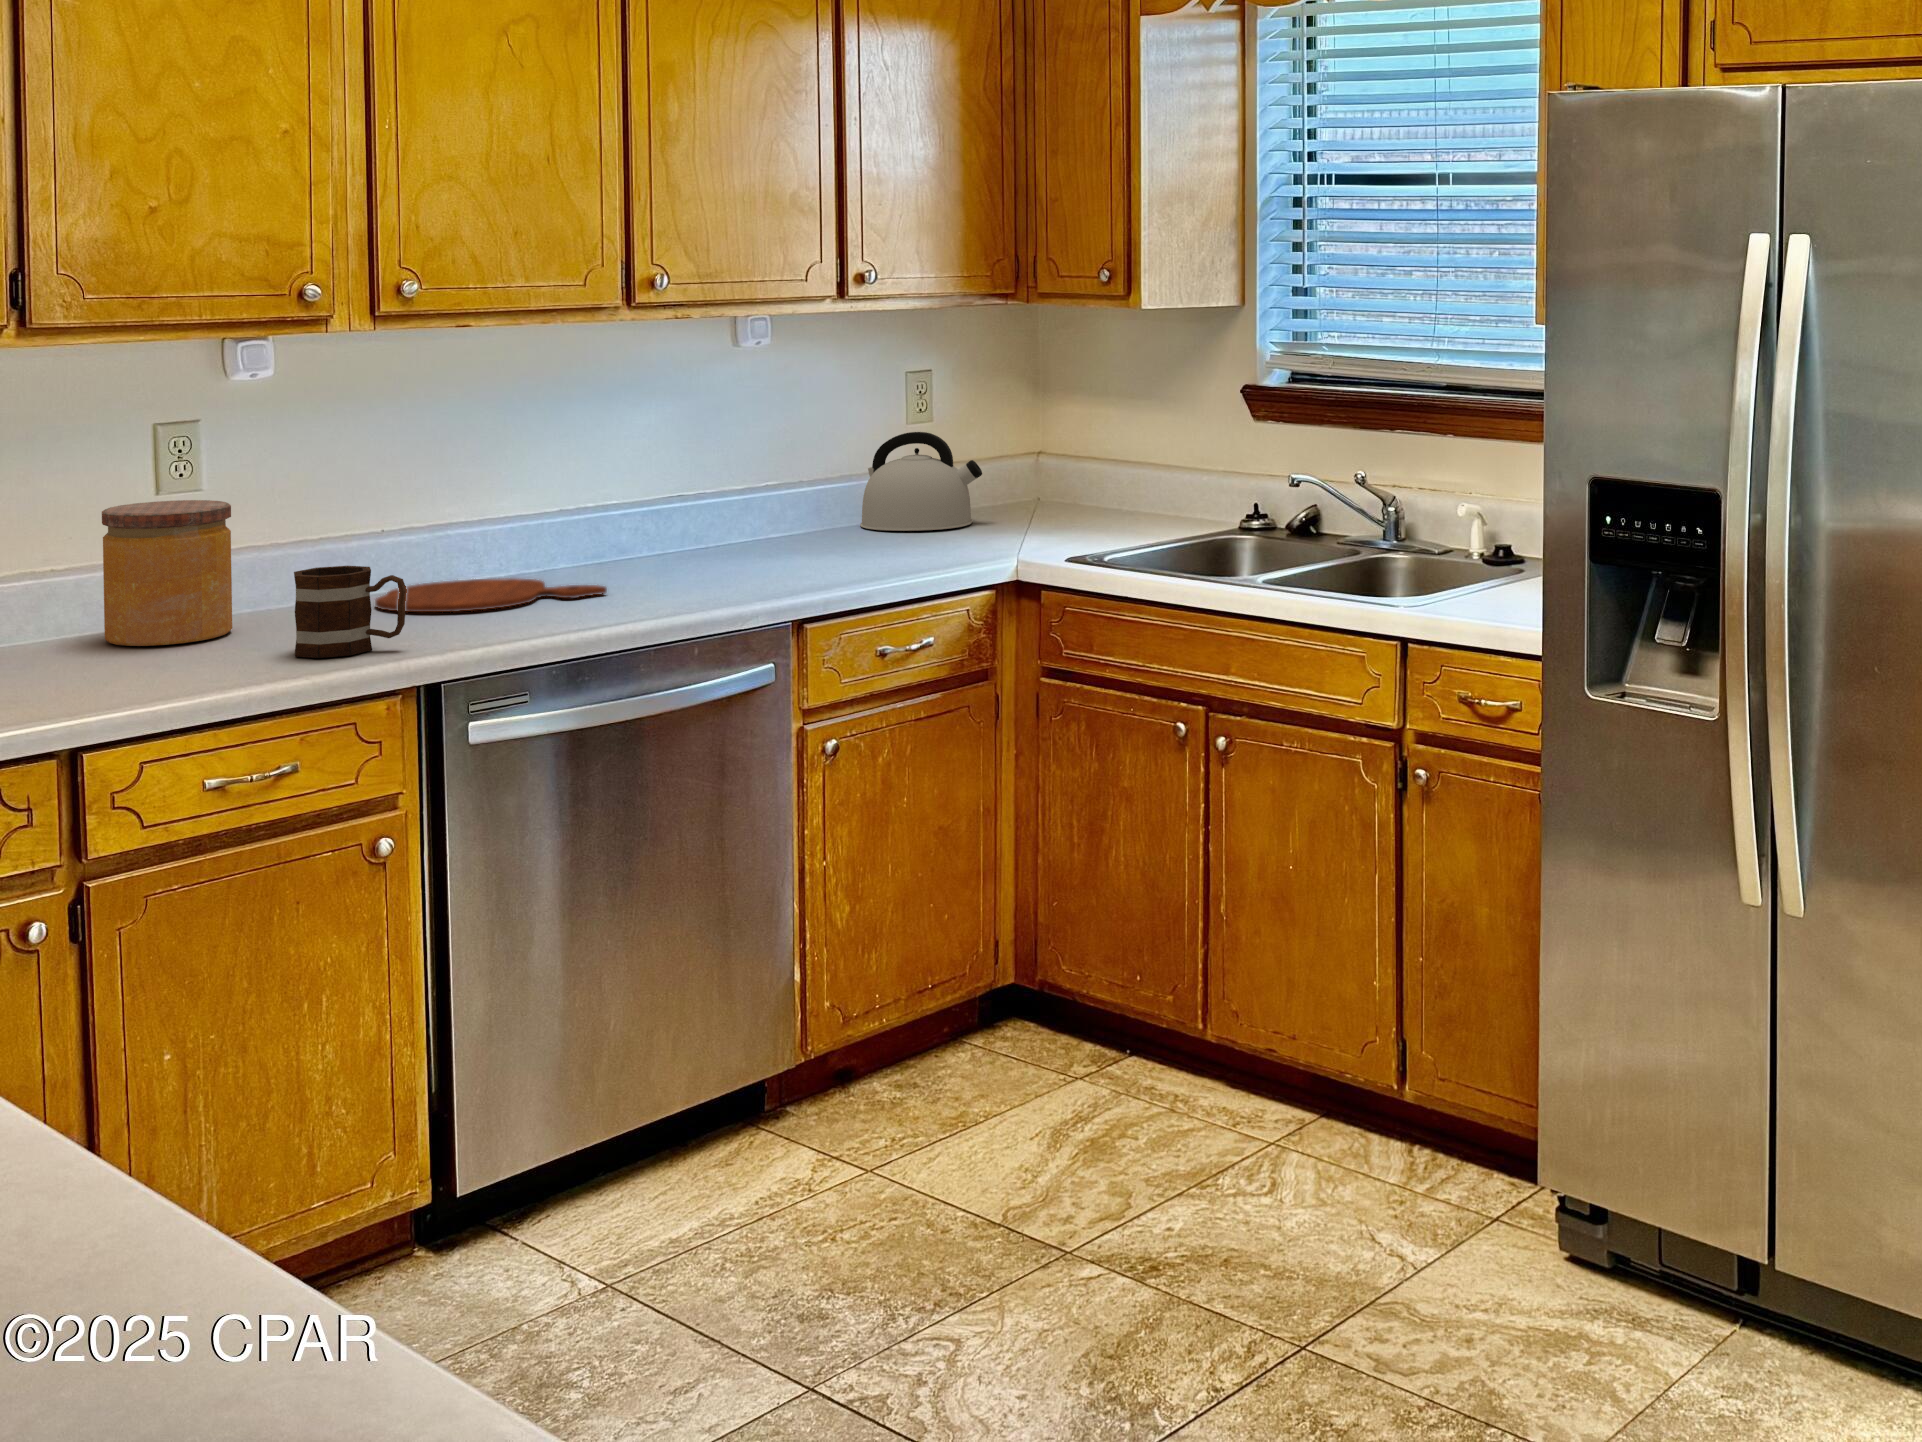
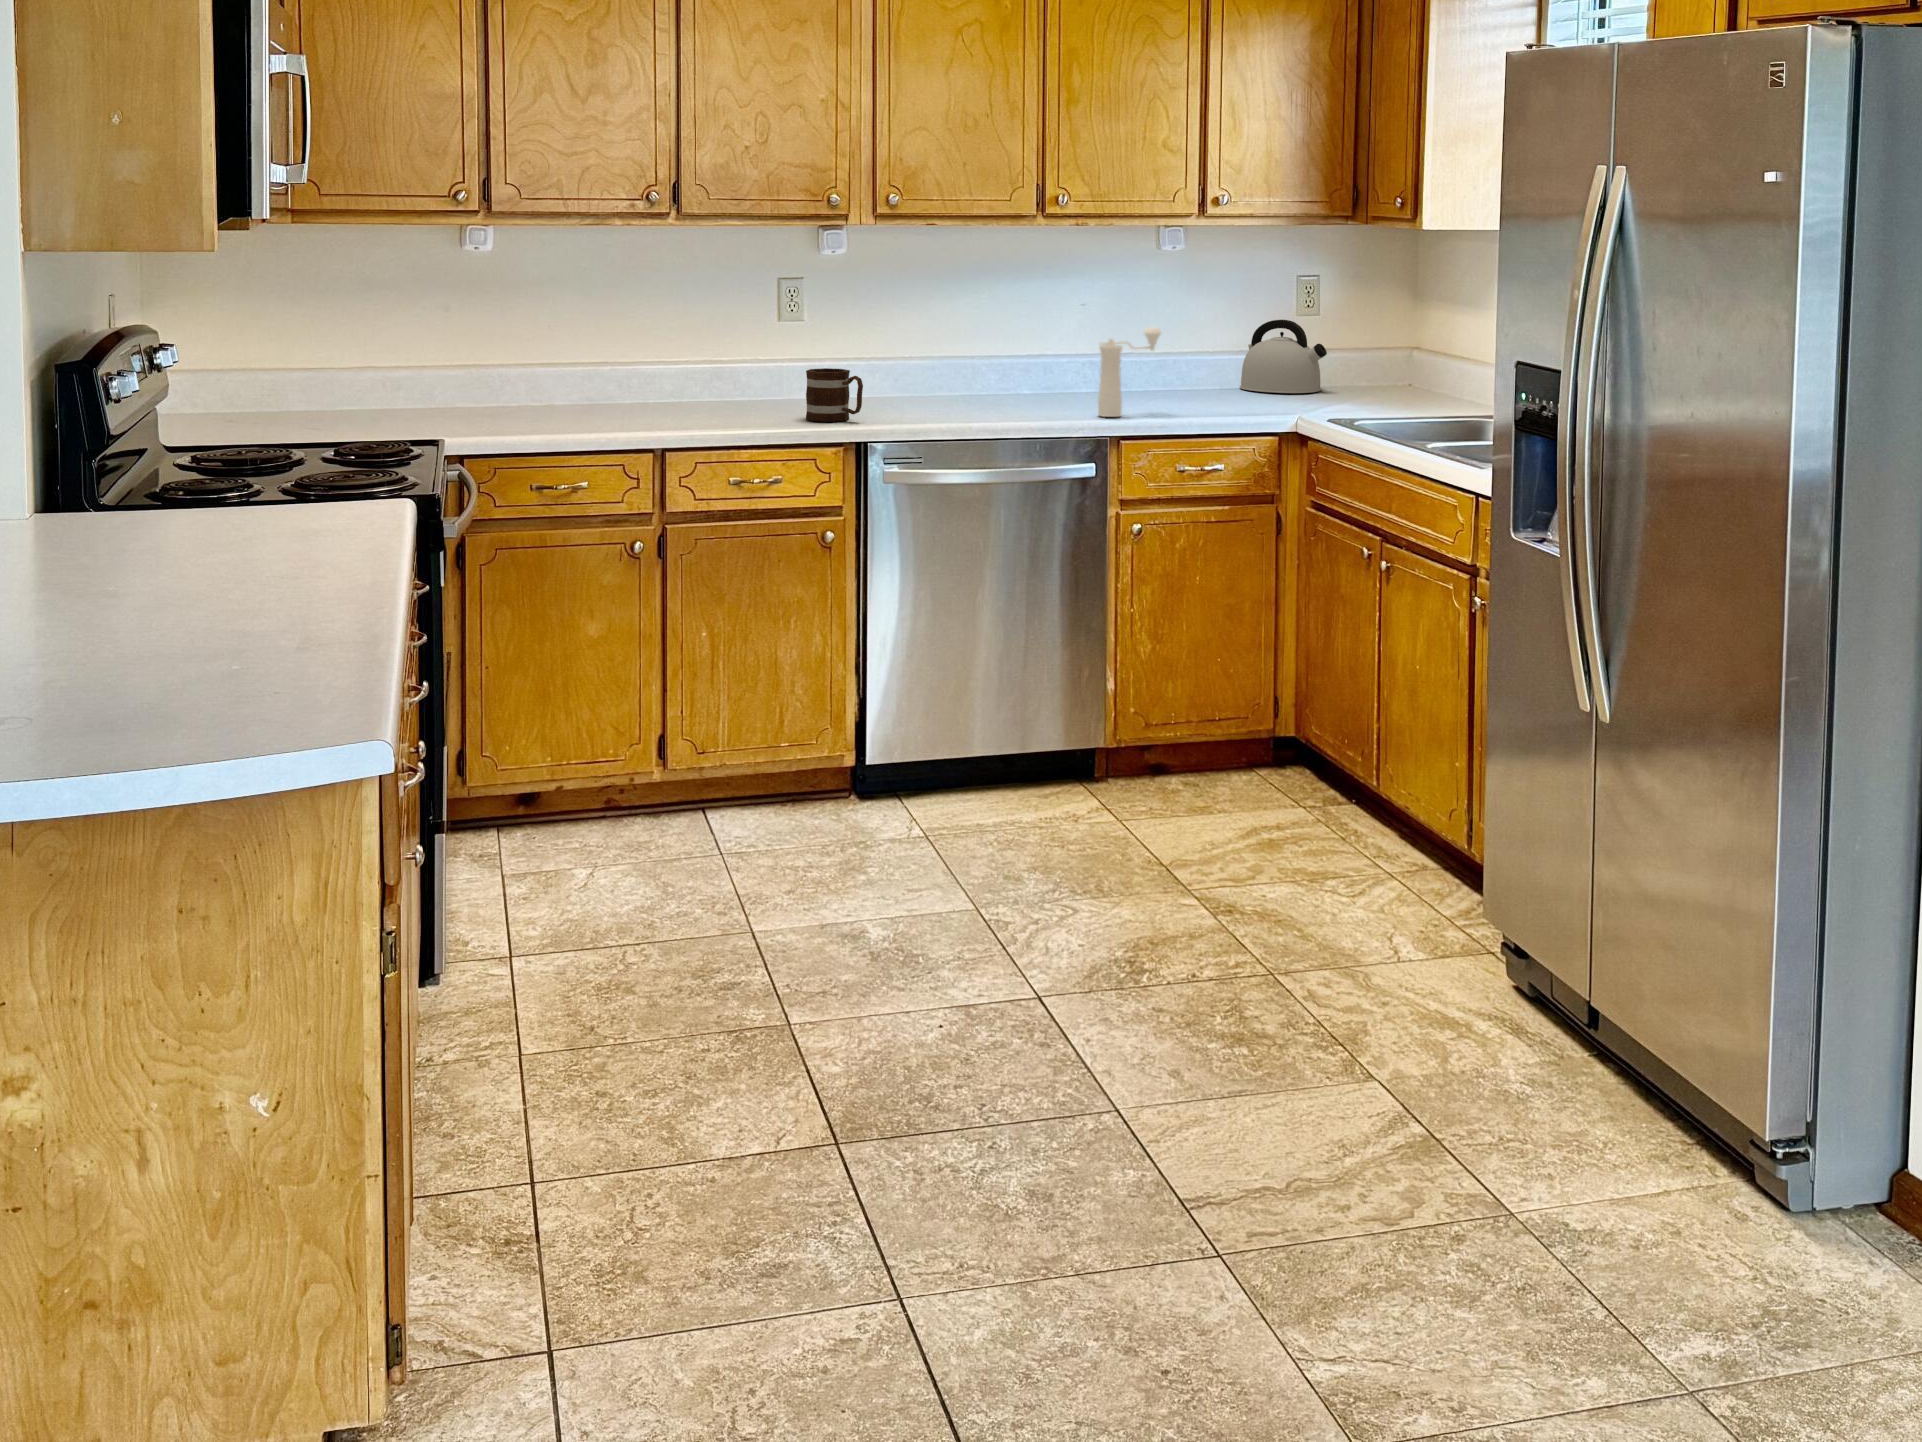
pepper mill: none [755,458,837,593] -> present [1098,327,1161,417]
jar: present [102,500,232,646] -> none [736,325,801,407]
cutting board: present [375,578,607,612] -> none [884,392,1013,408]

